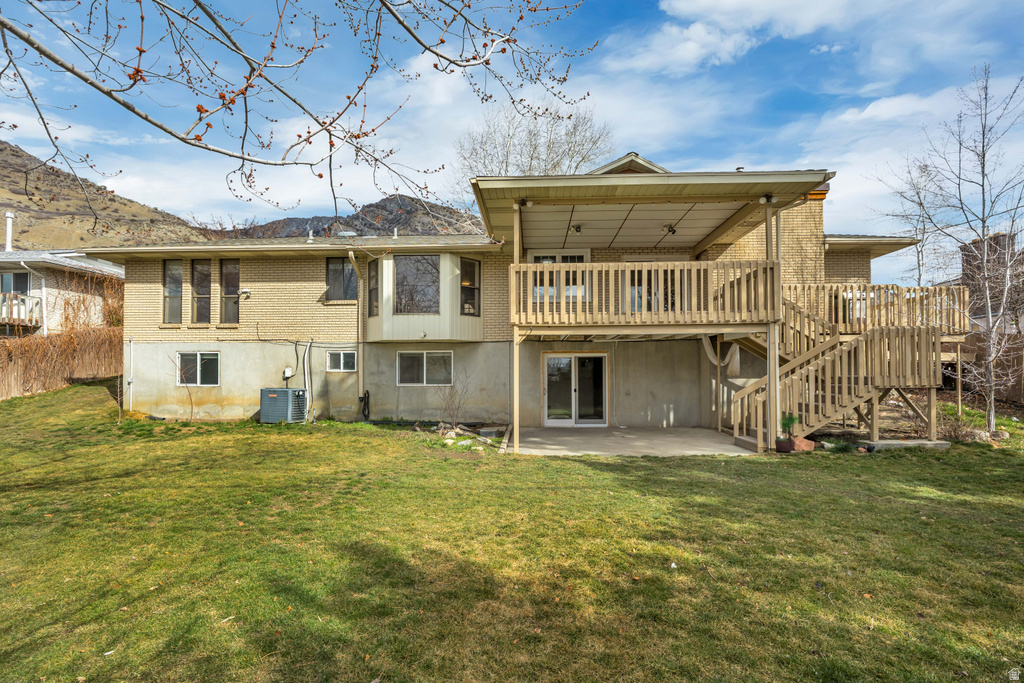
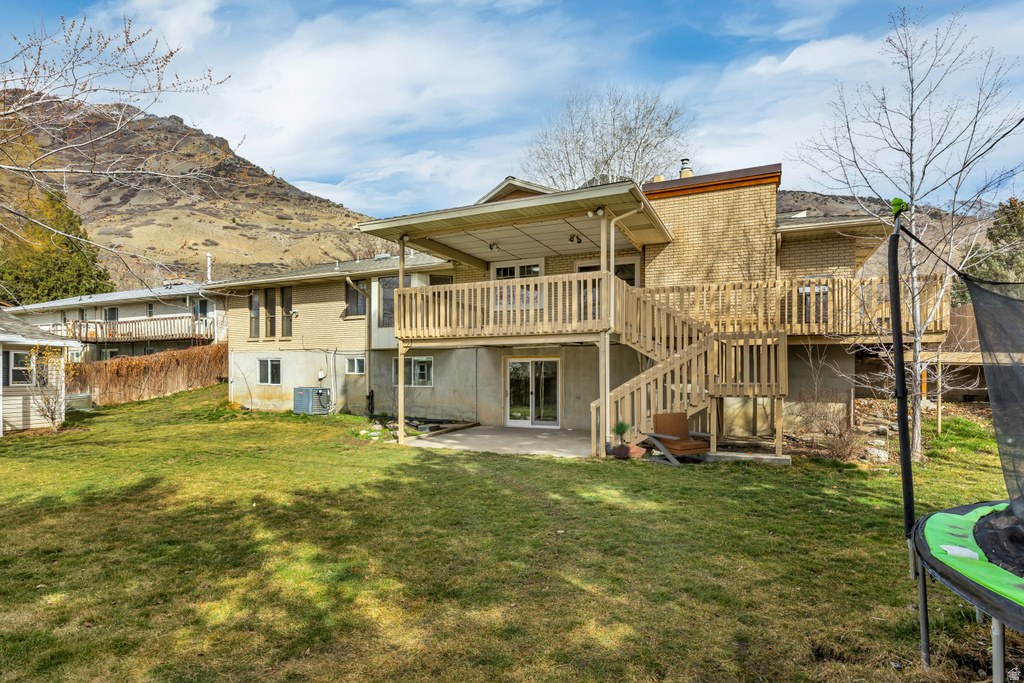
lounge chair: none [806,404,863,456] -> present [646,412,715,466]

